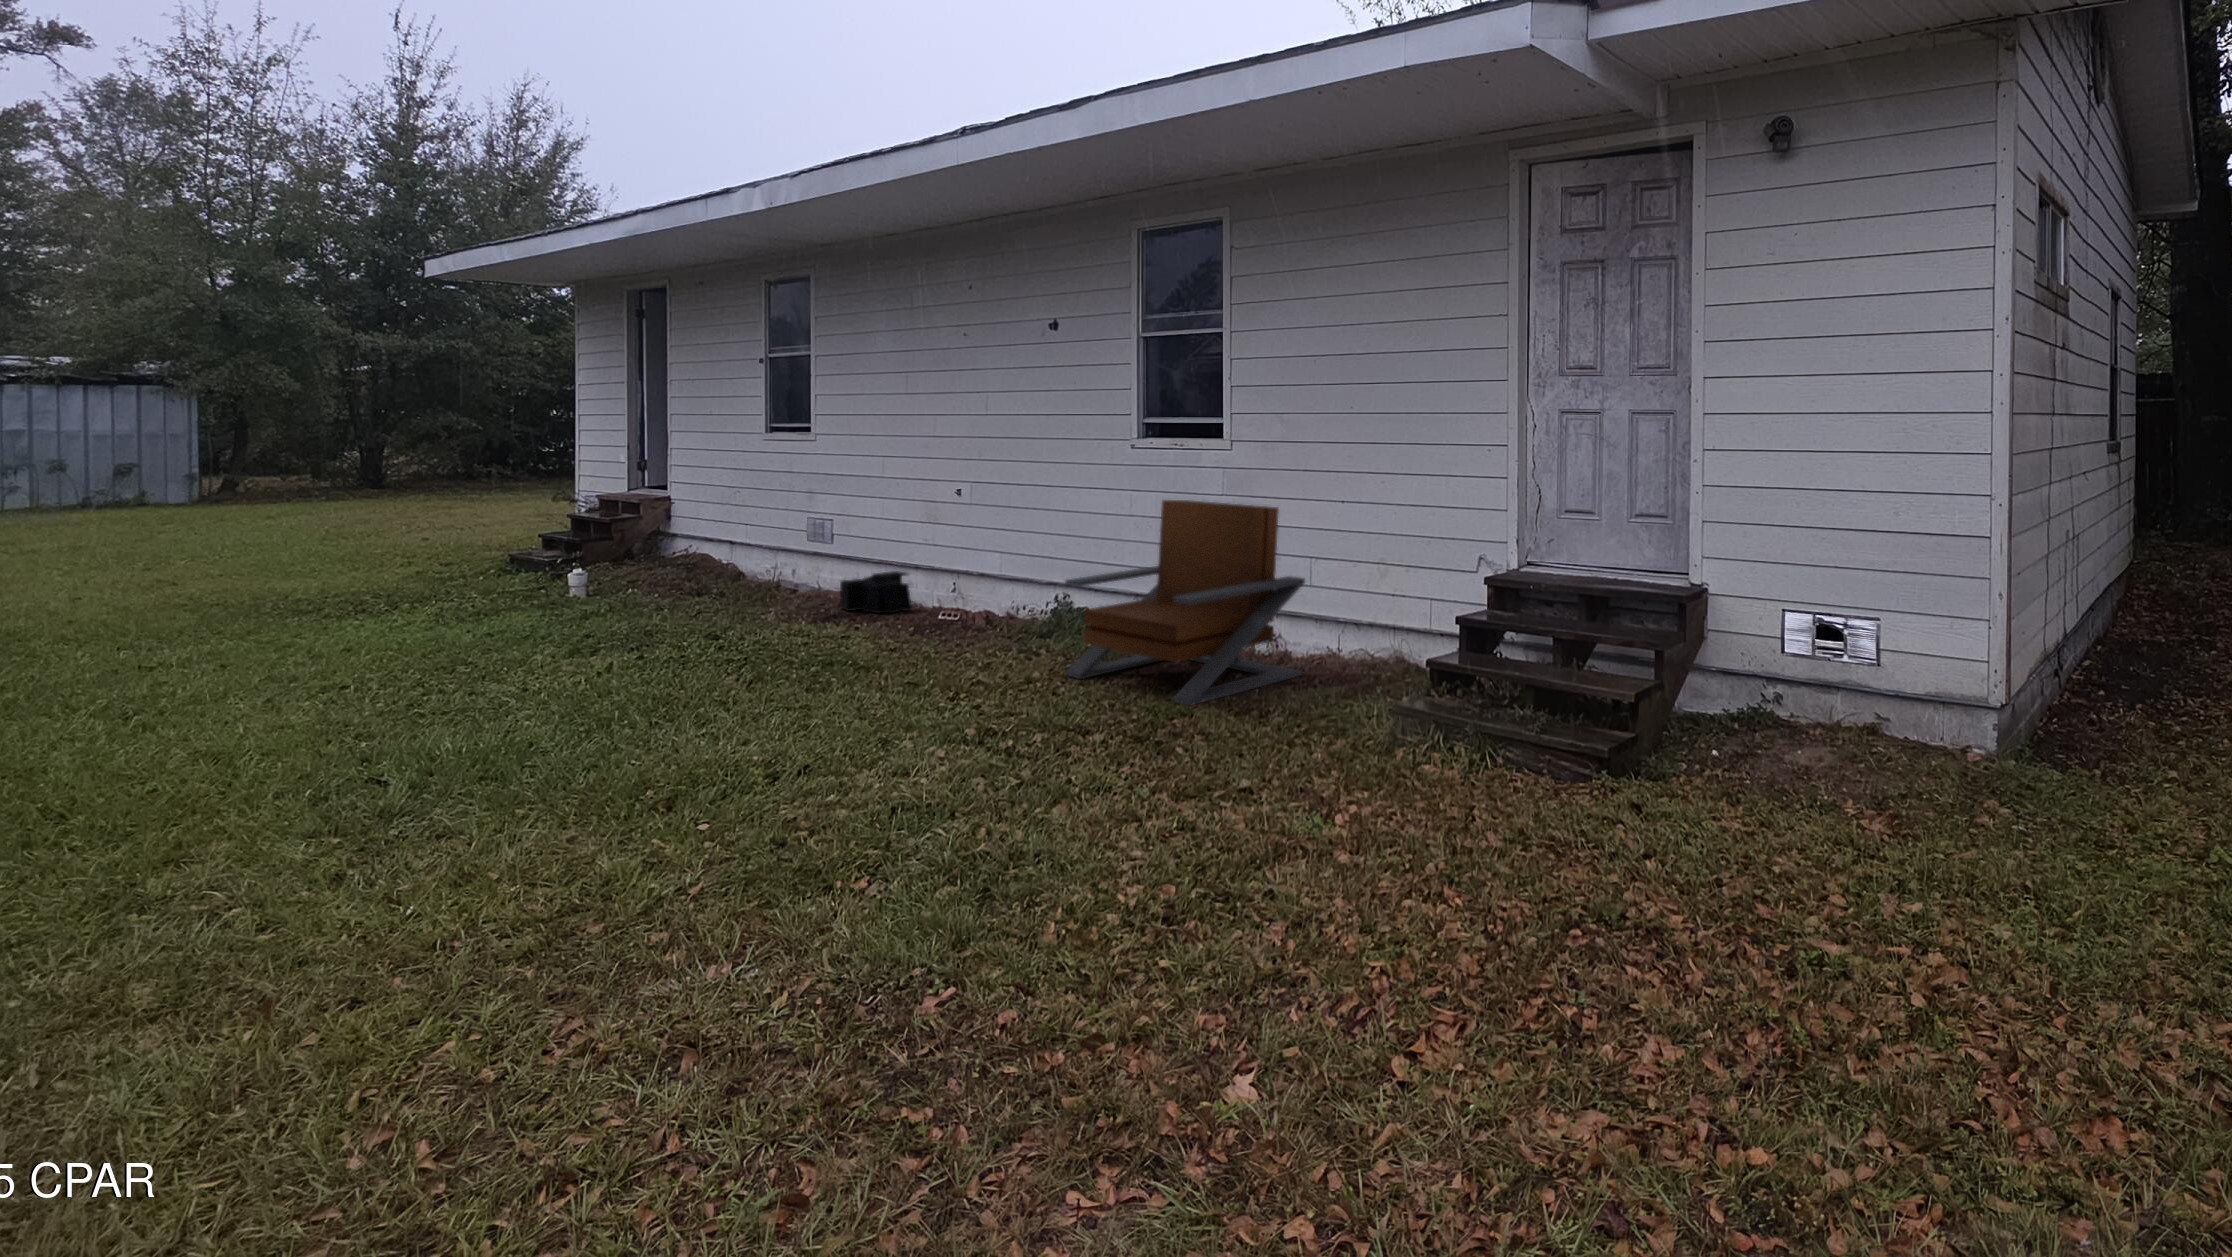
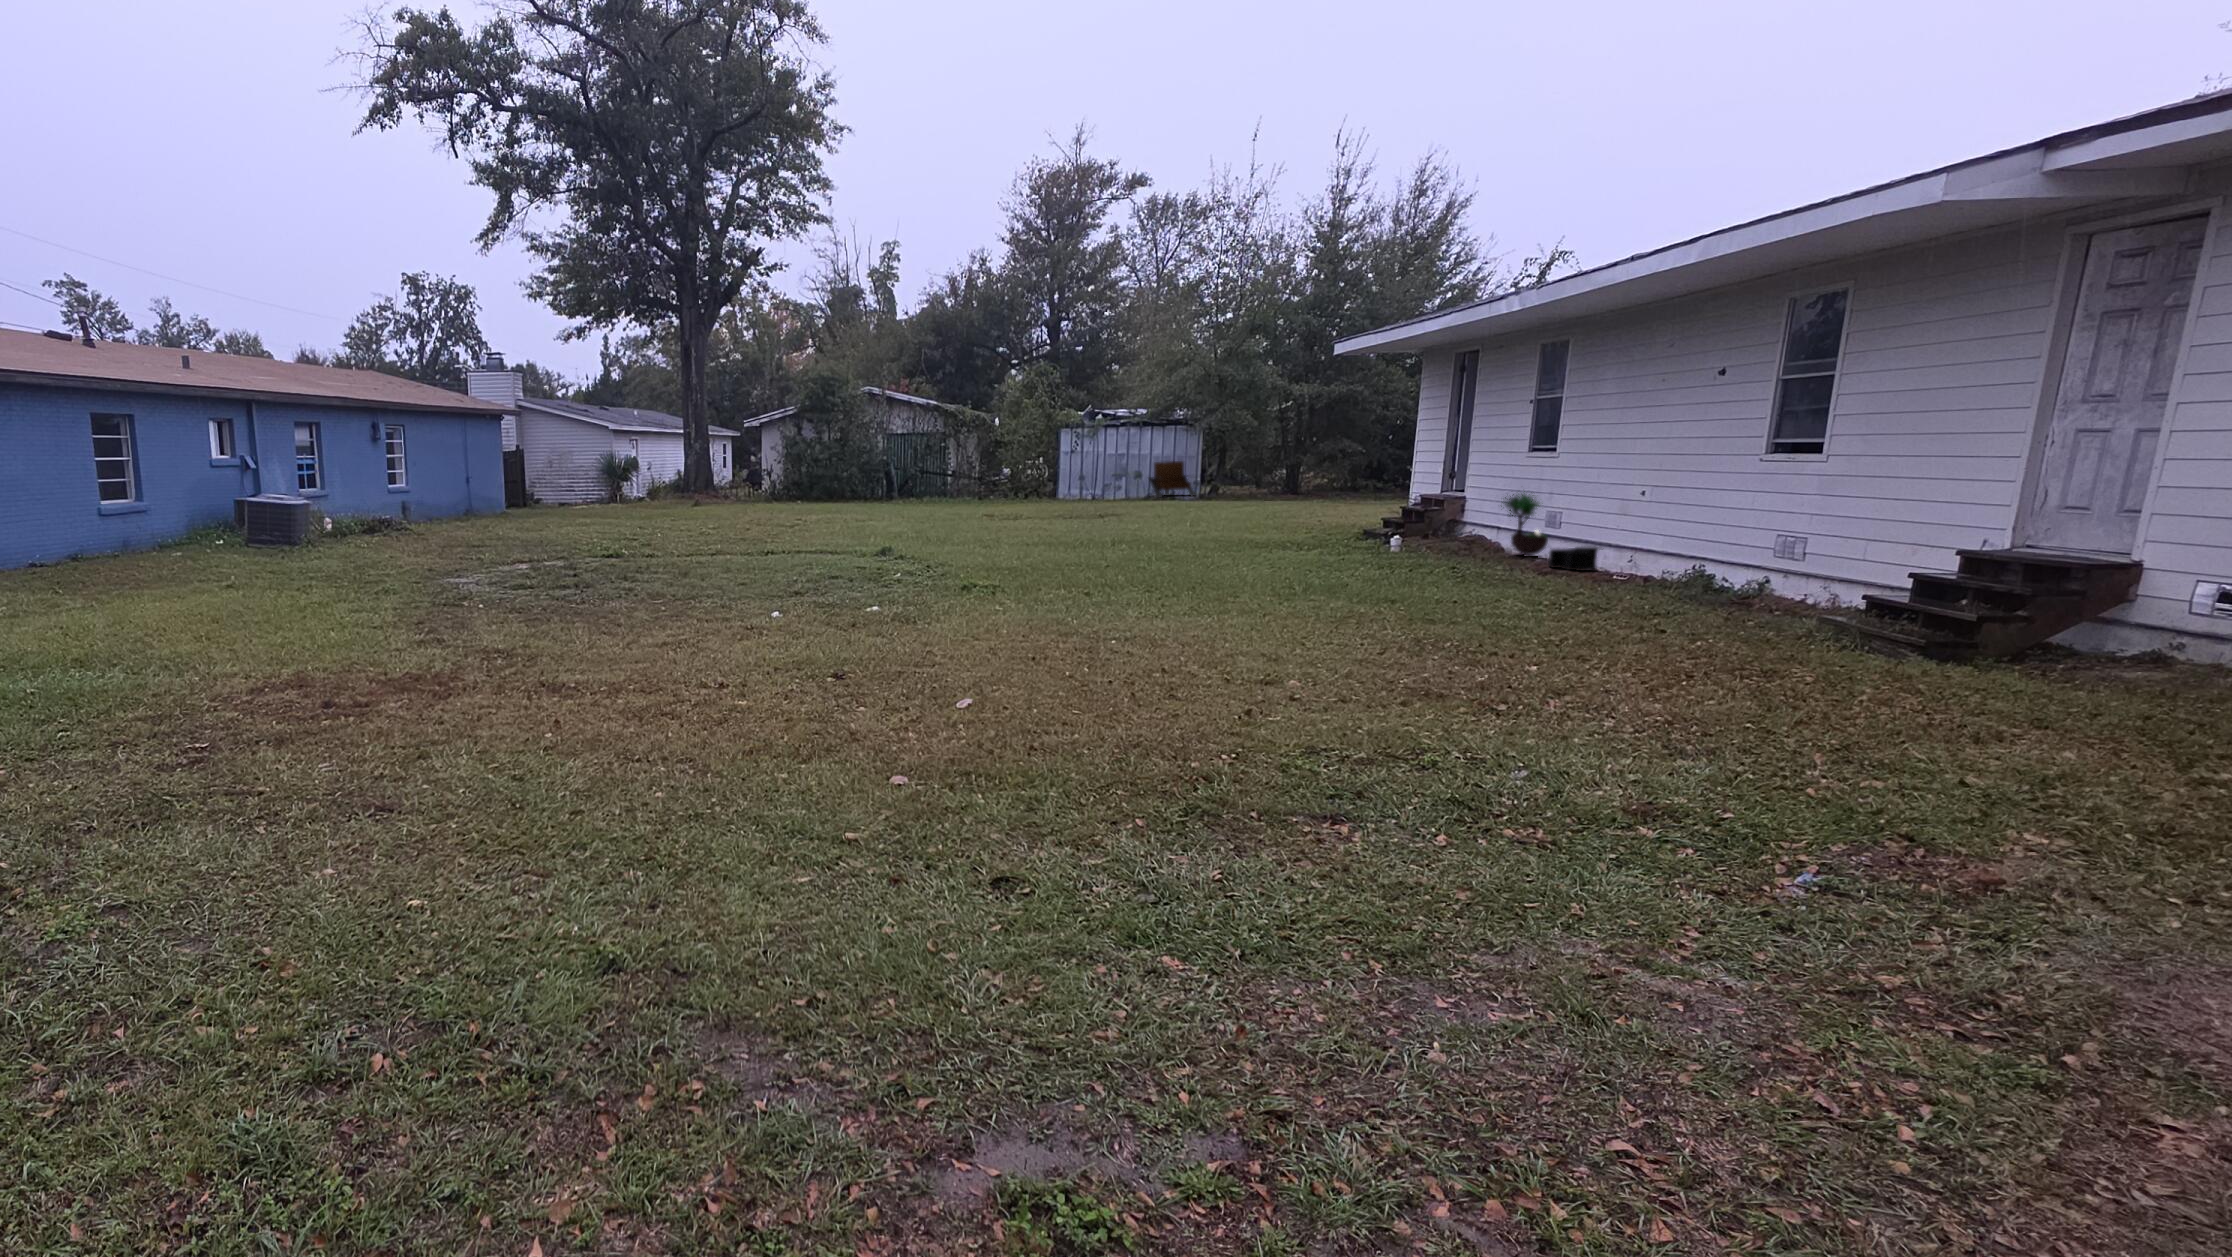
potted tree: none [743,483,820,588] -> present [1501,491,1548,555]
lounge chair: present [1065,500,1305,705] -> present [1149,461,1195,498]

